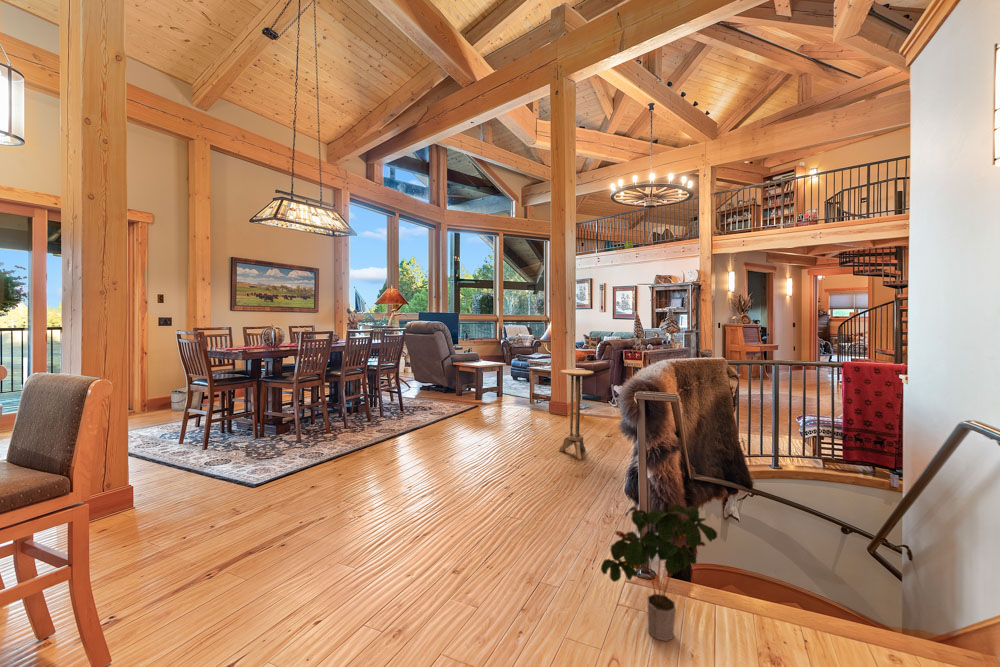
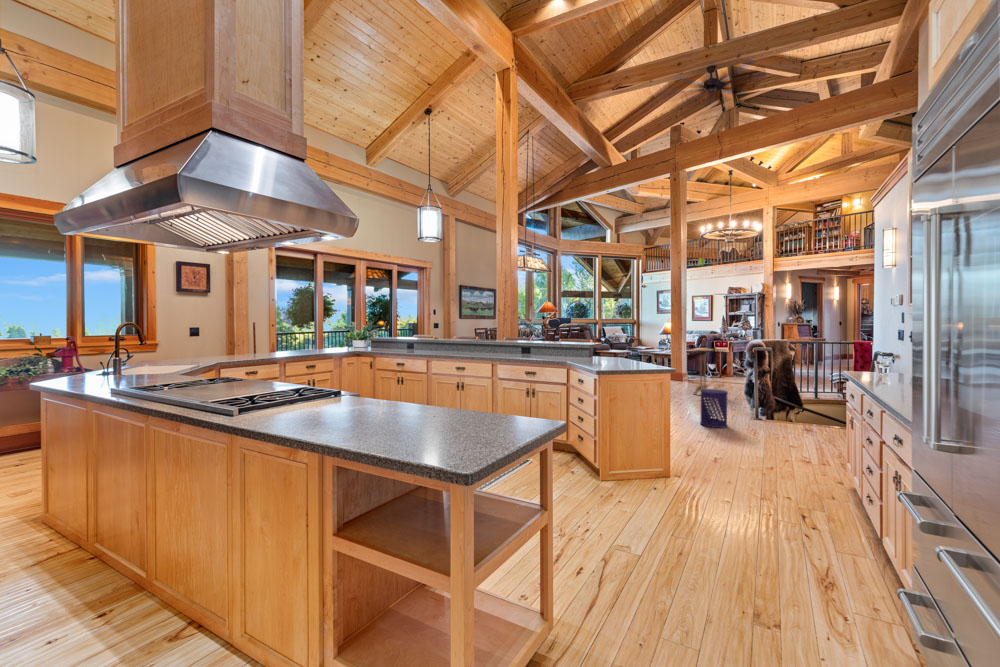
waste bin: none [474,501,544,634] -> present [700,389,728,428]
potted plant: present [601,505,717,641] -> none [751,384,793,429]

